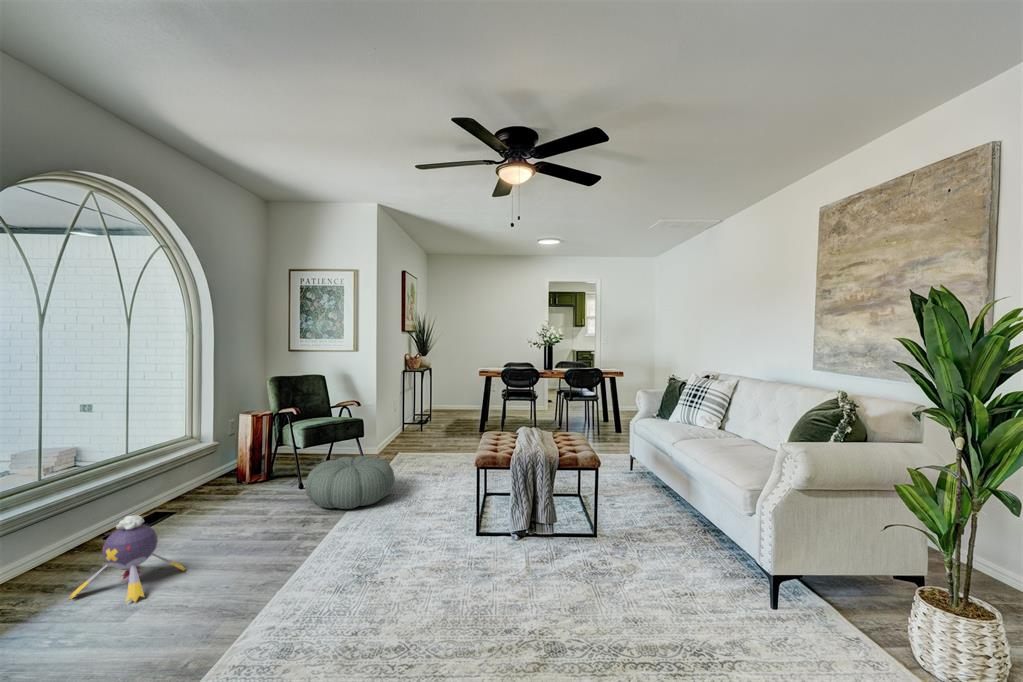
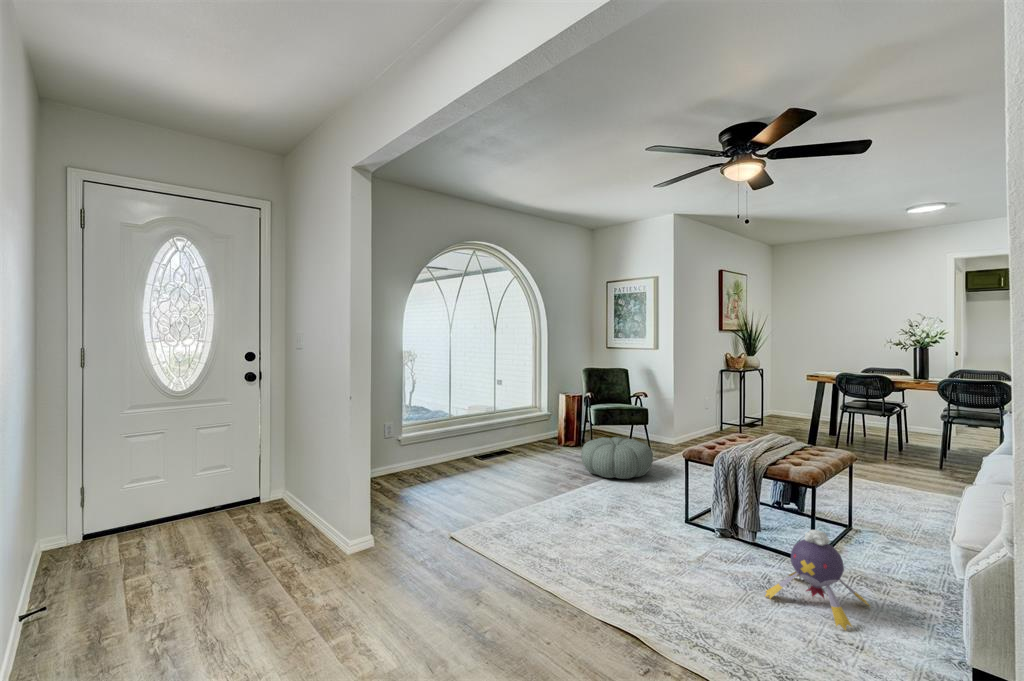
plush toy: present [70,515,185,602] -> present [765,530,869,630]

